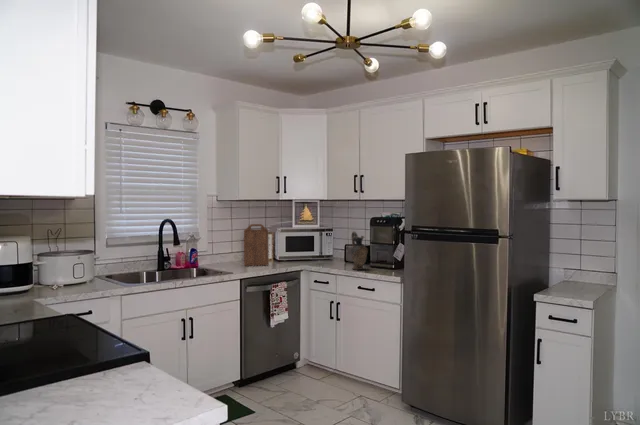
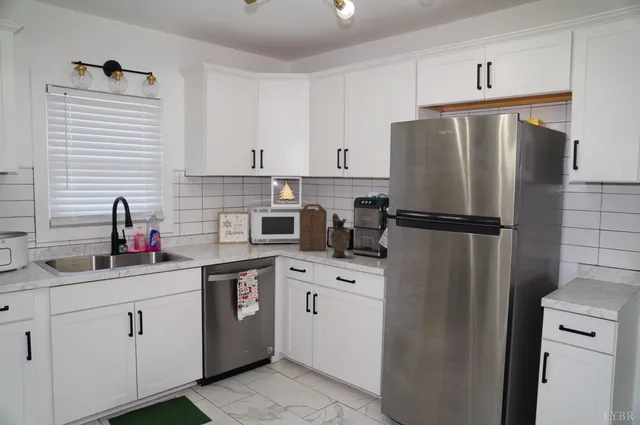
cutting board: present [244,224,269,266] -> present [299,204,327,251]

